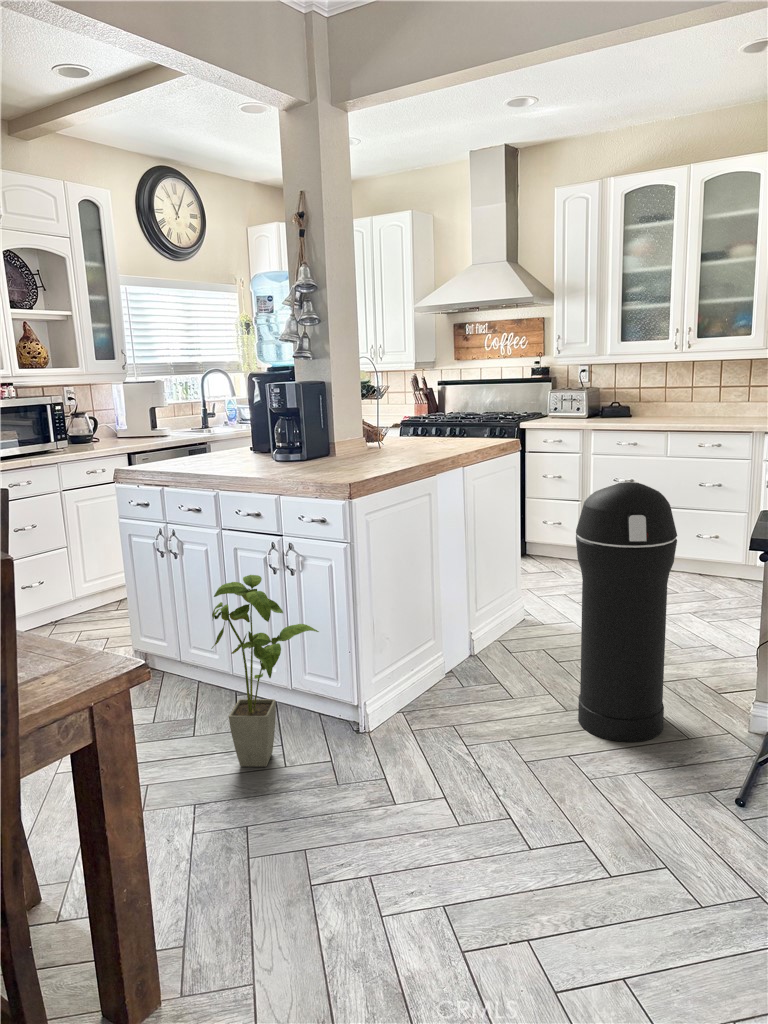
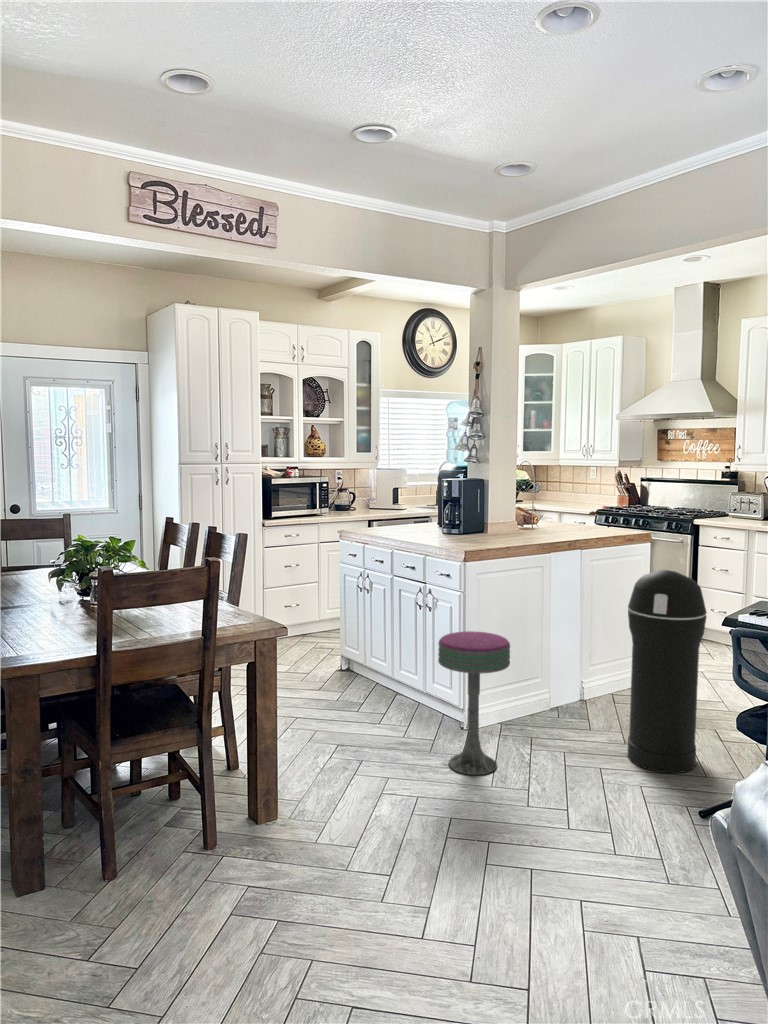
house plant: present [211,575,319,767] -> none [364,604,435,734]
bar stool: none [351,599,458,811] -> present [438,631,510,775]

